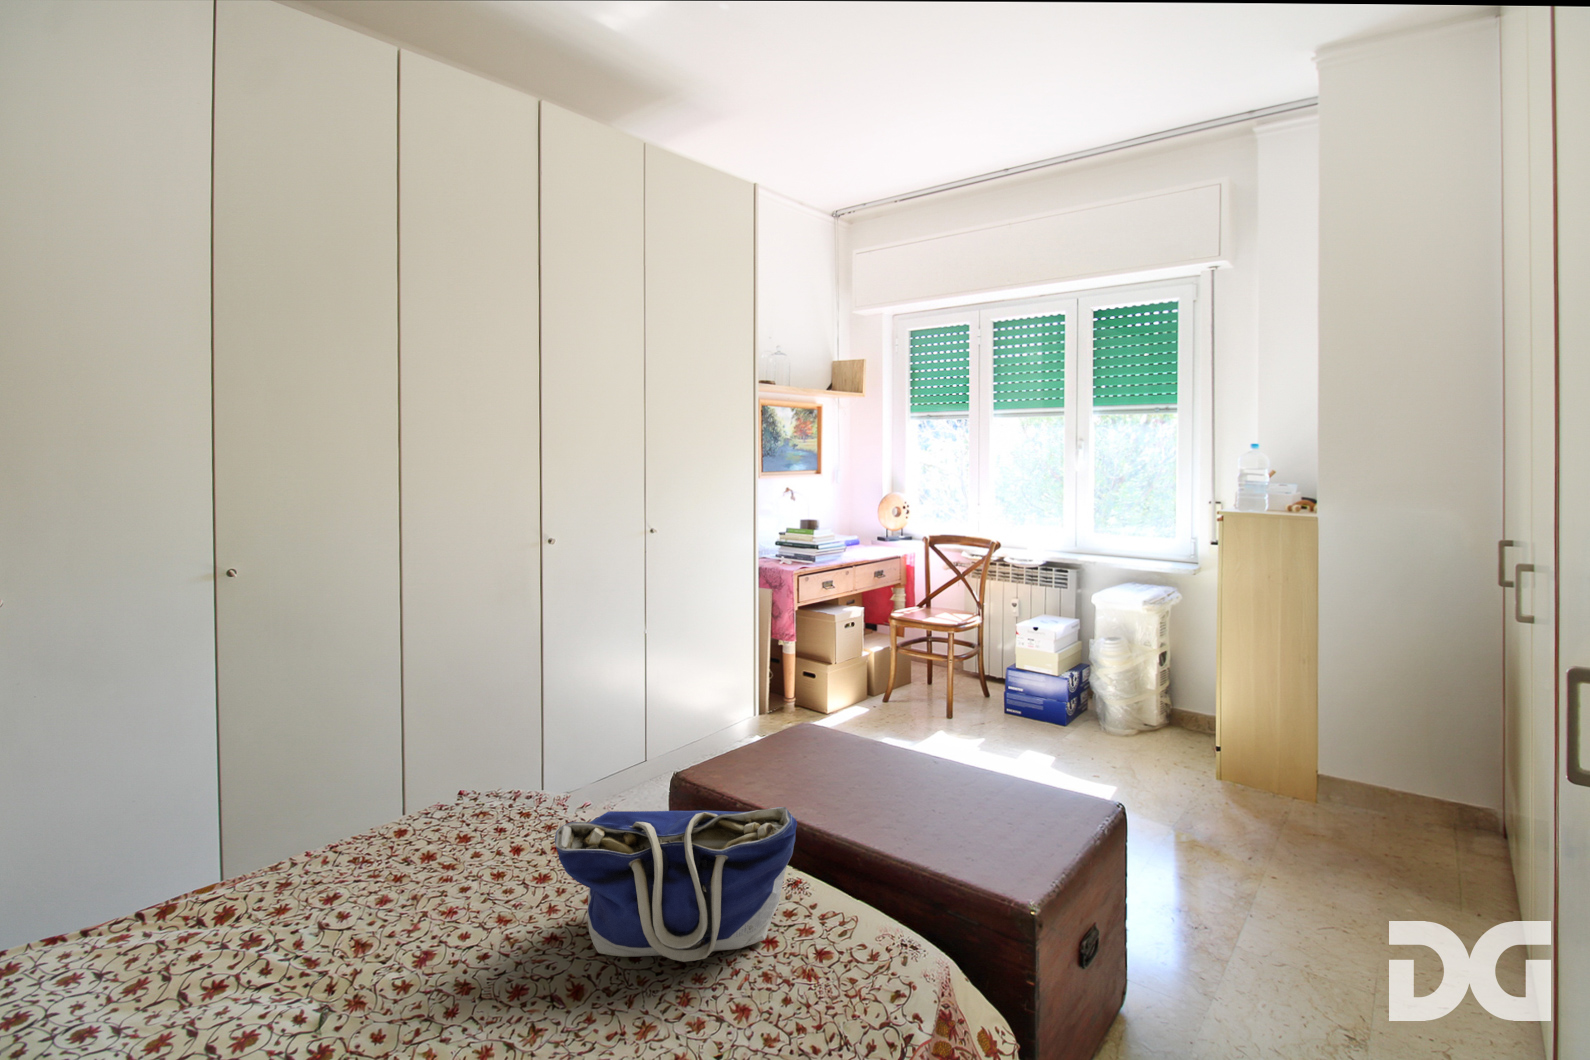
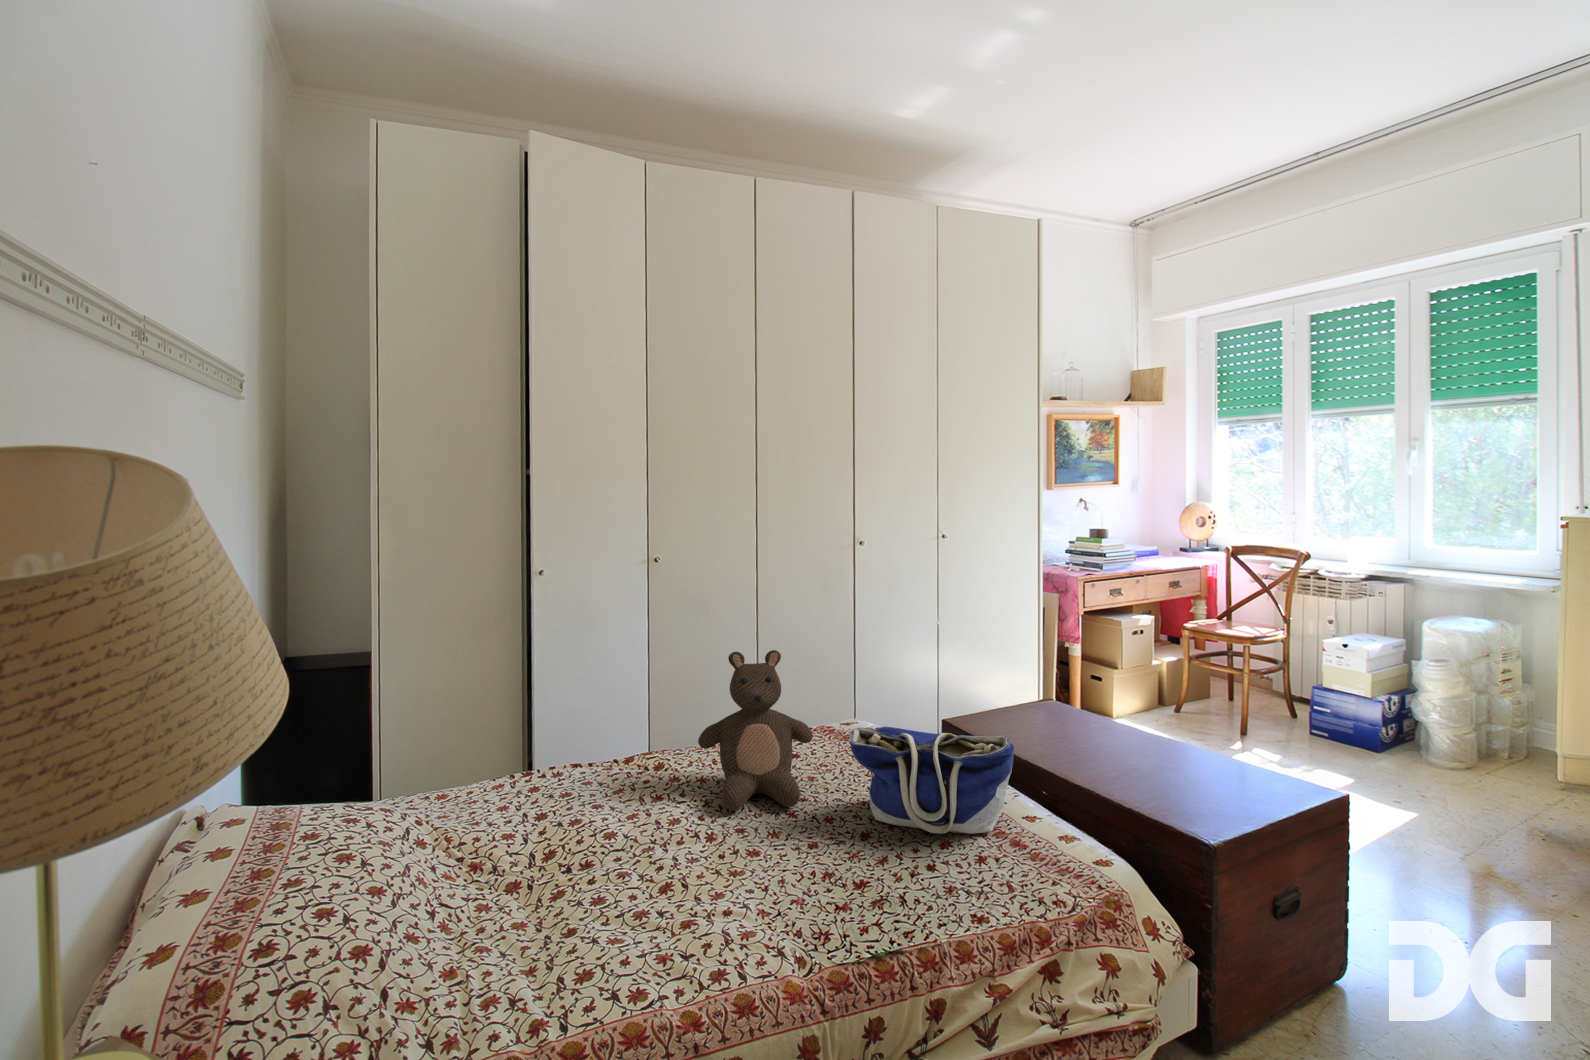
stuffed bear: none [295,711,496,988] -> present [698,650,813,810]

